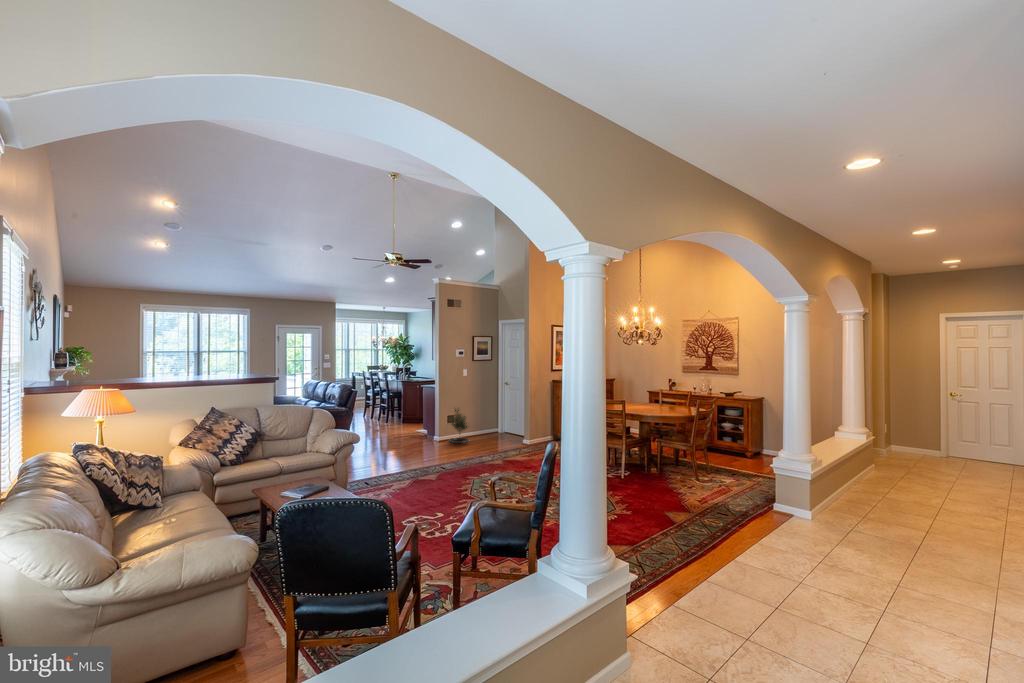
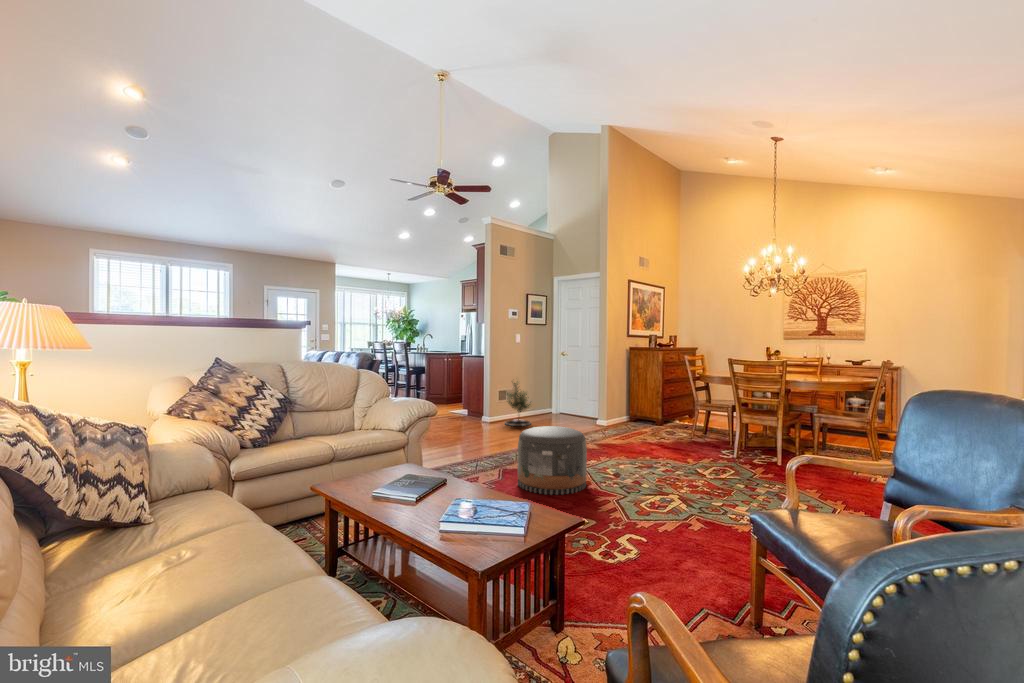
pouf: none [418,448,465,496] -> present [518,426,587,495]

